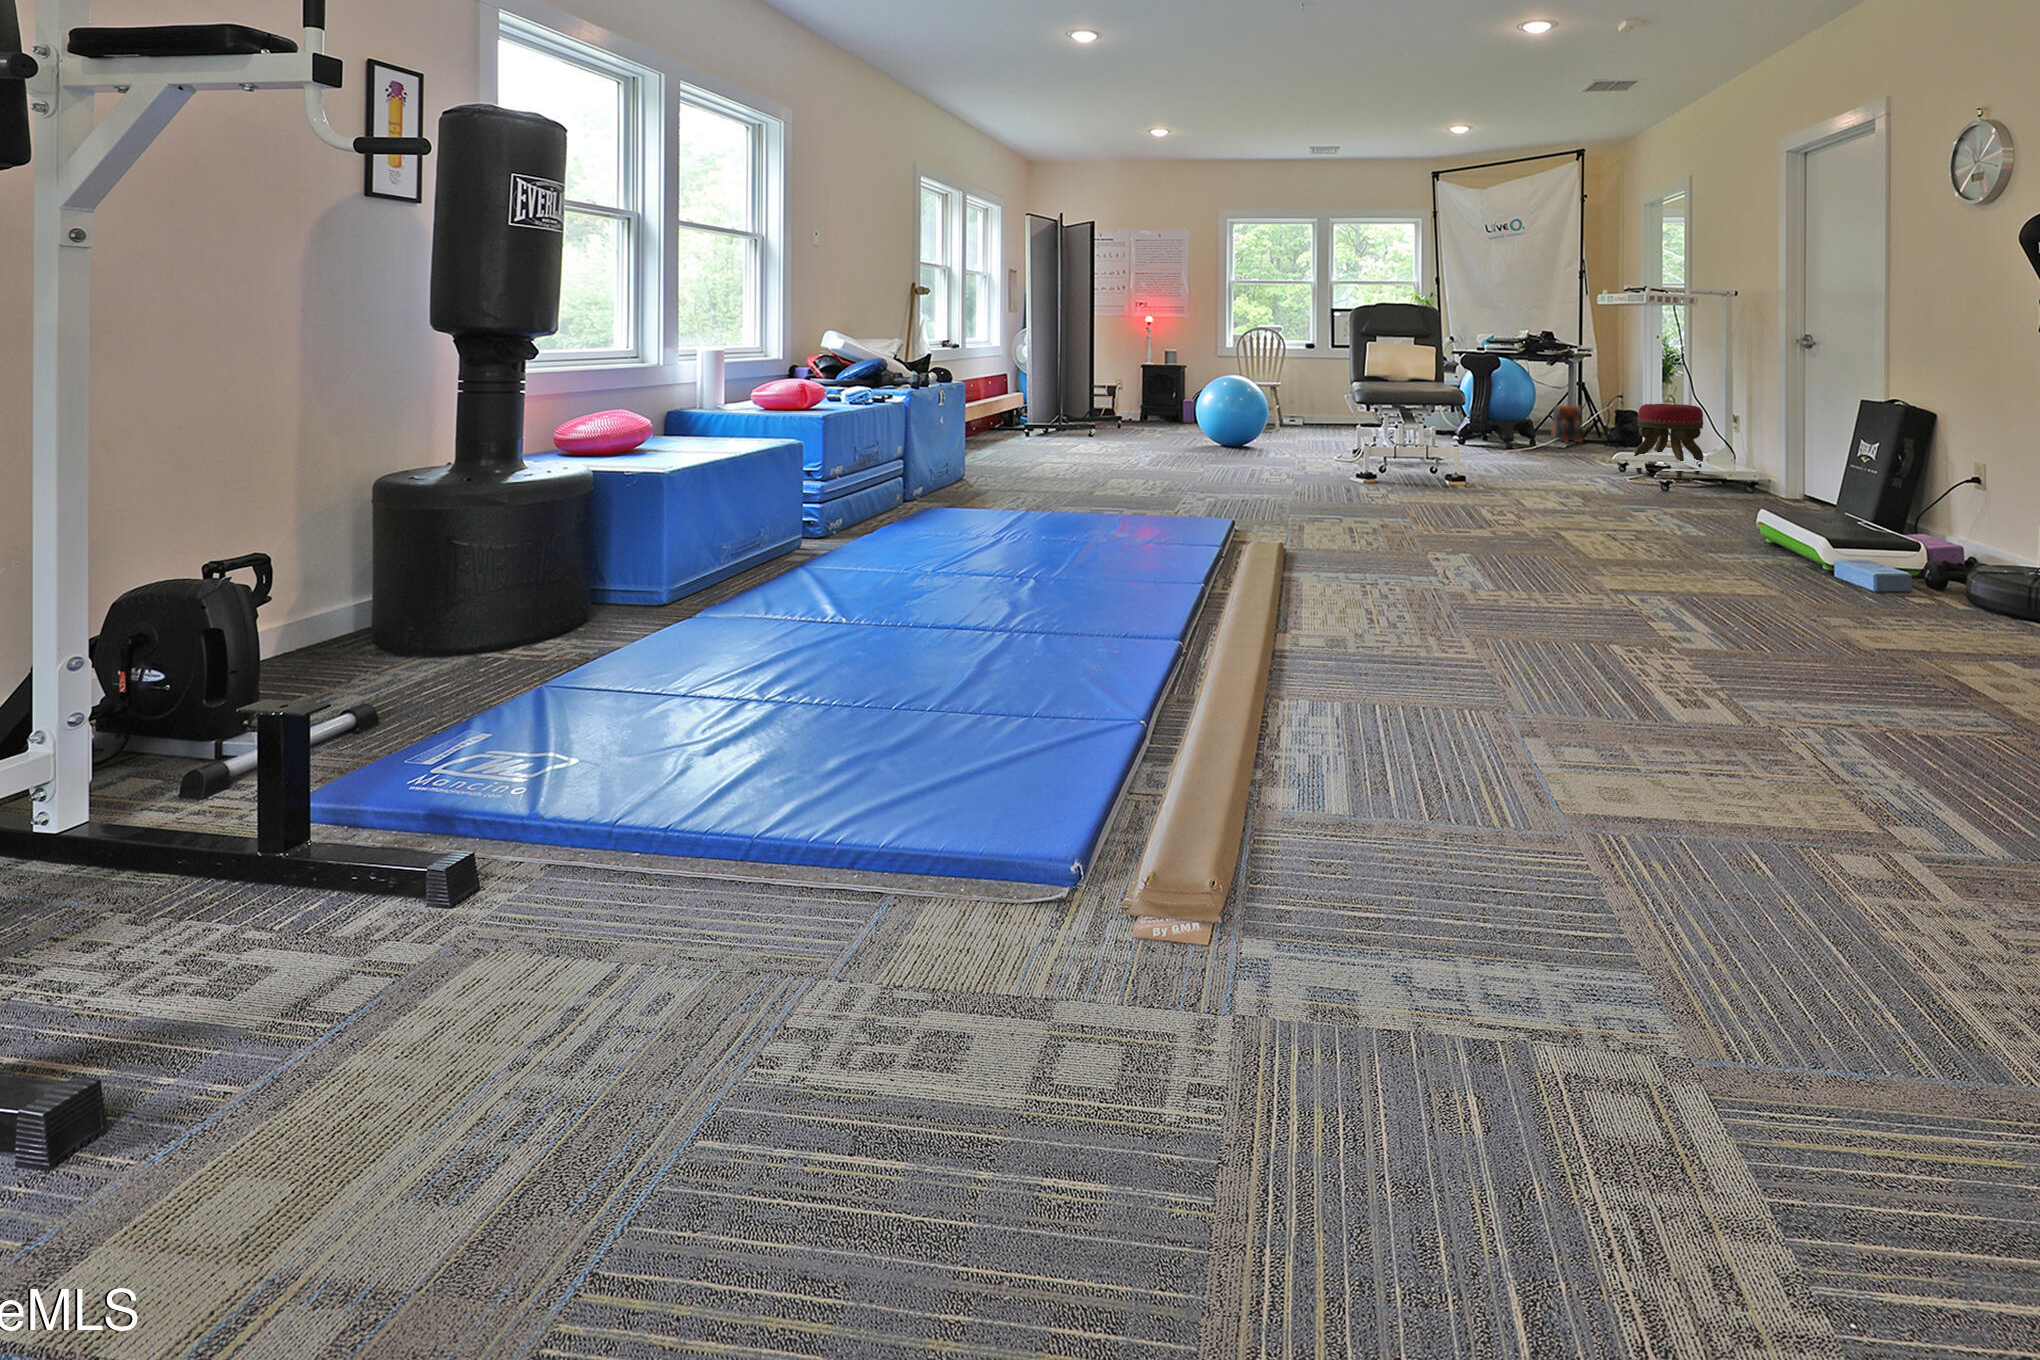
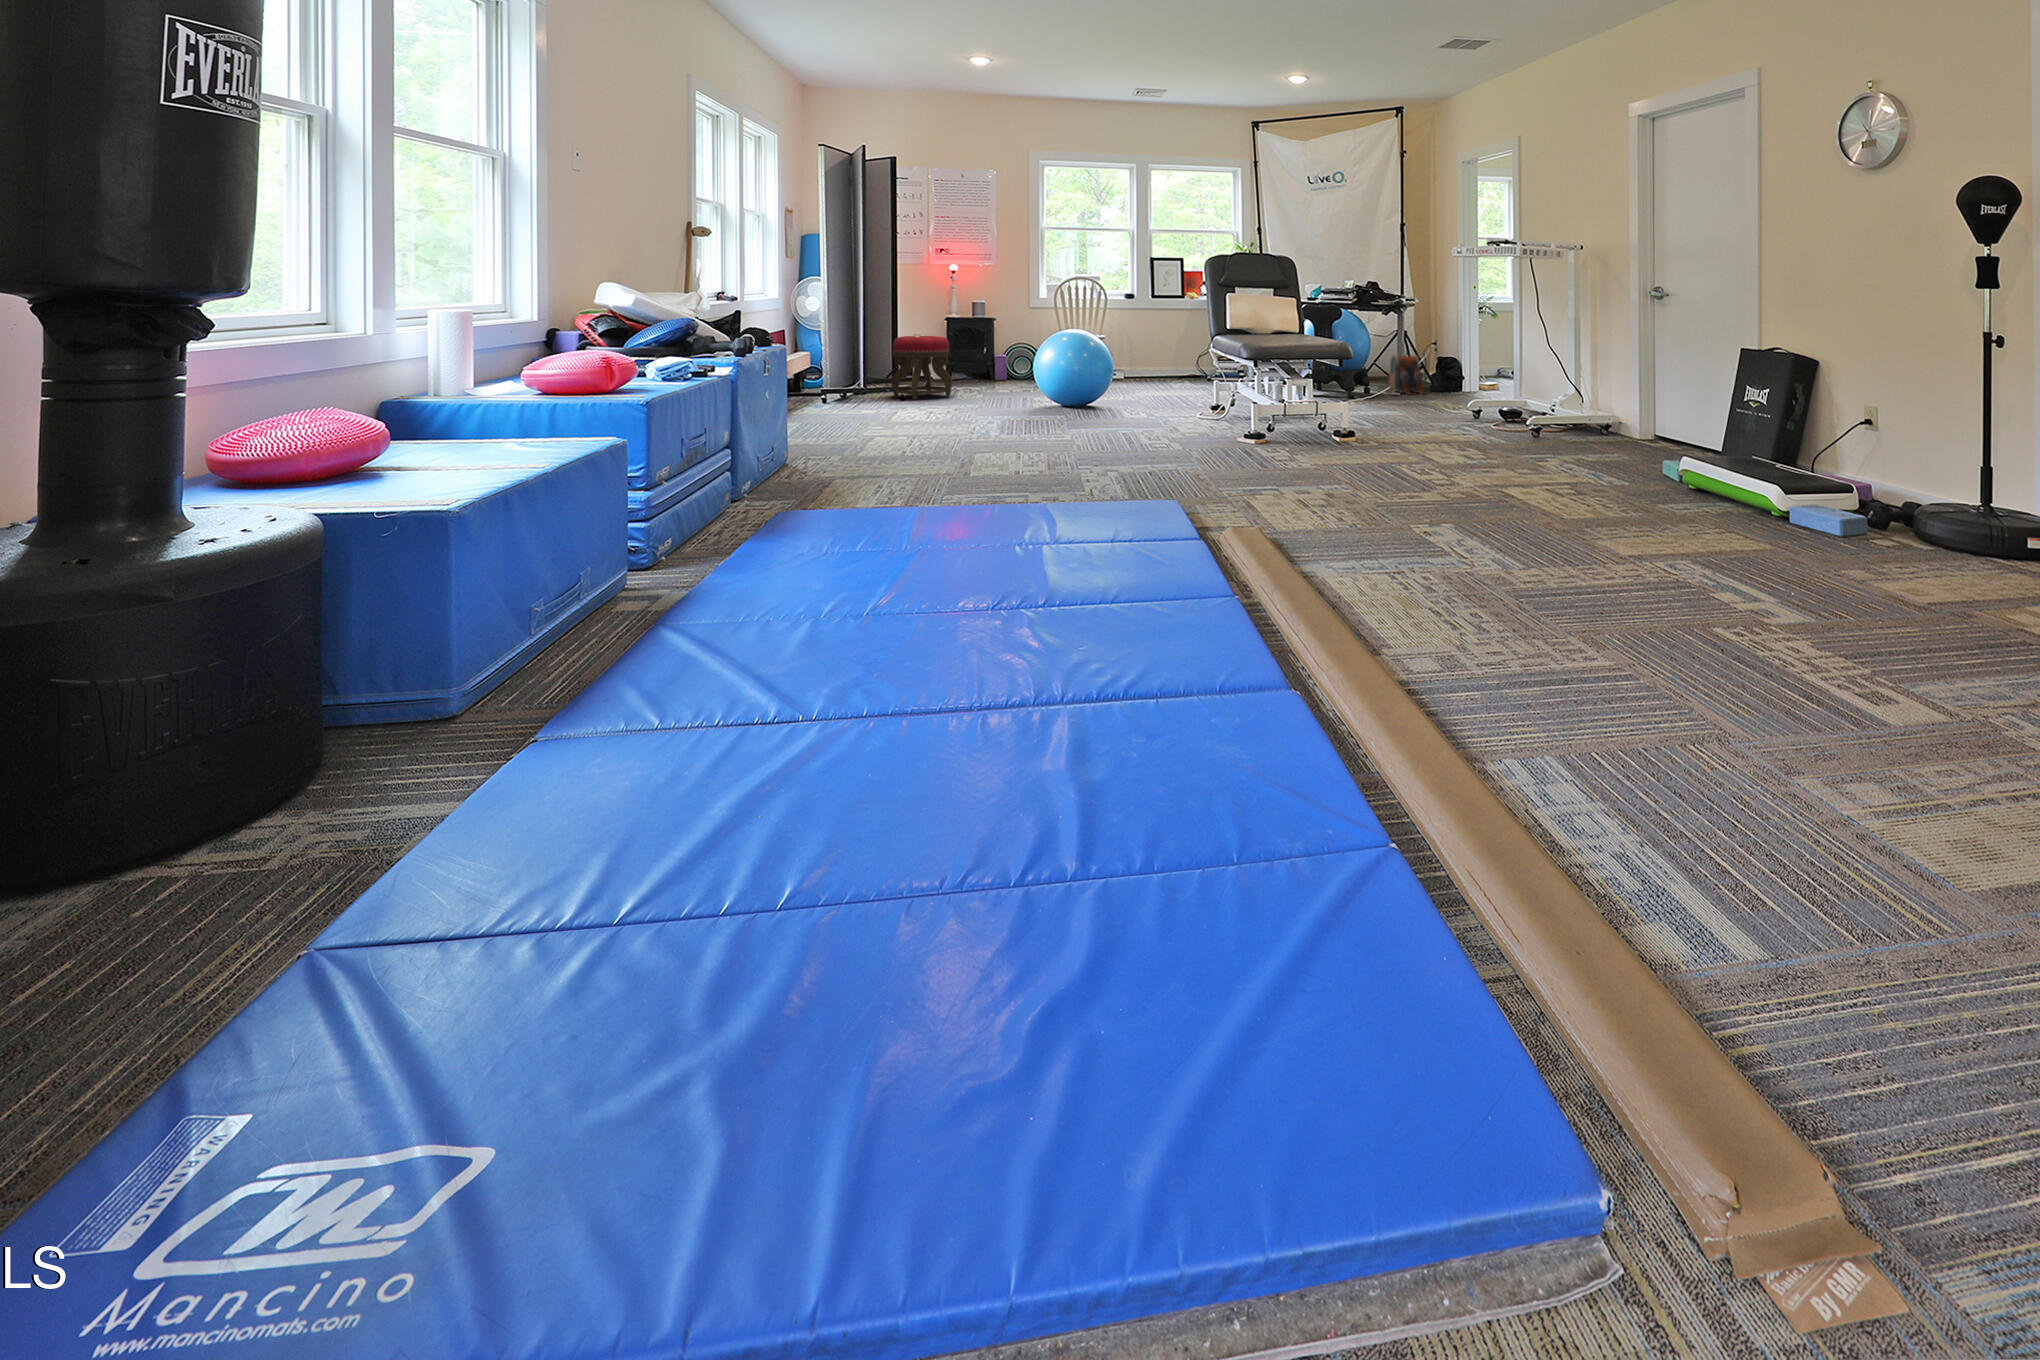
stool: present [1634,404,1703,477] -> present [891,336,952,399]

